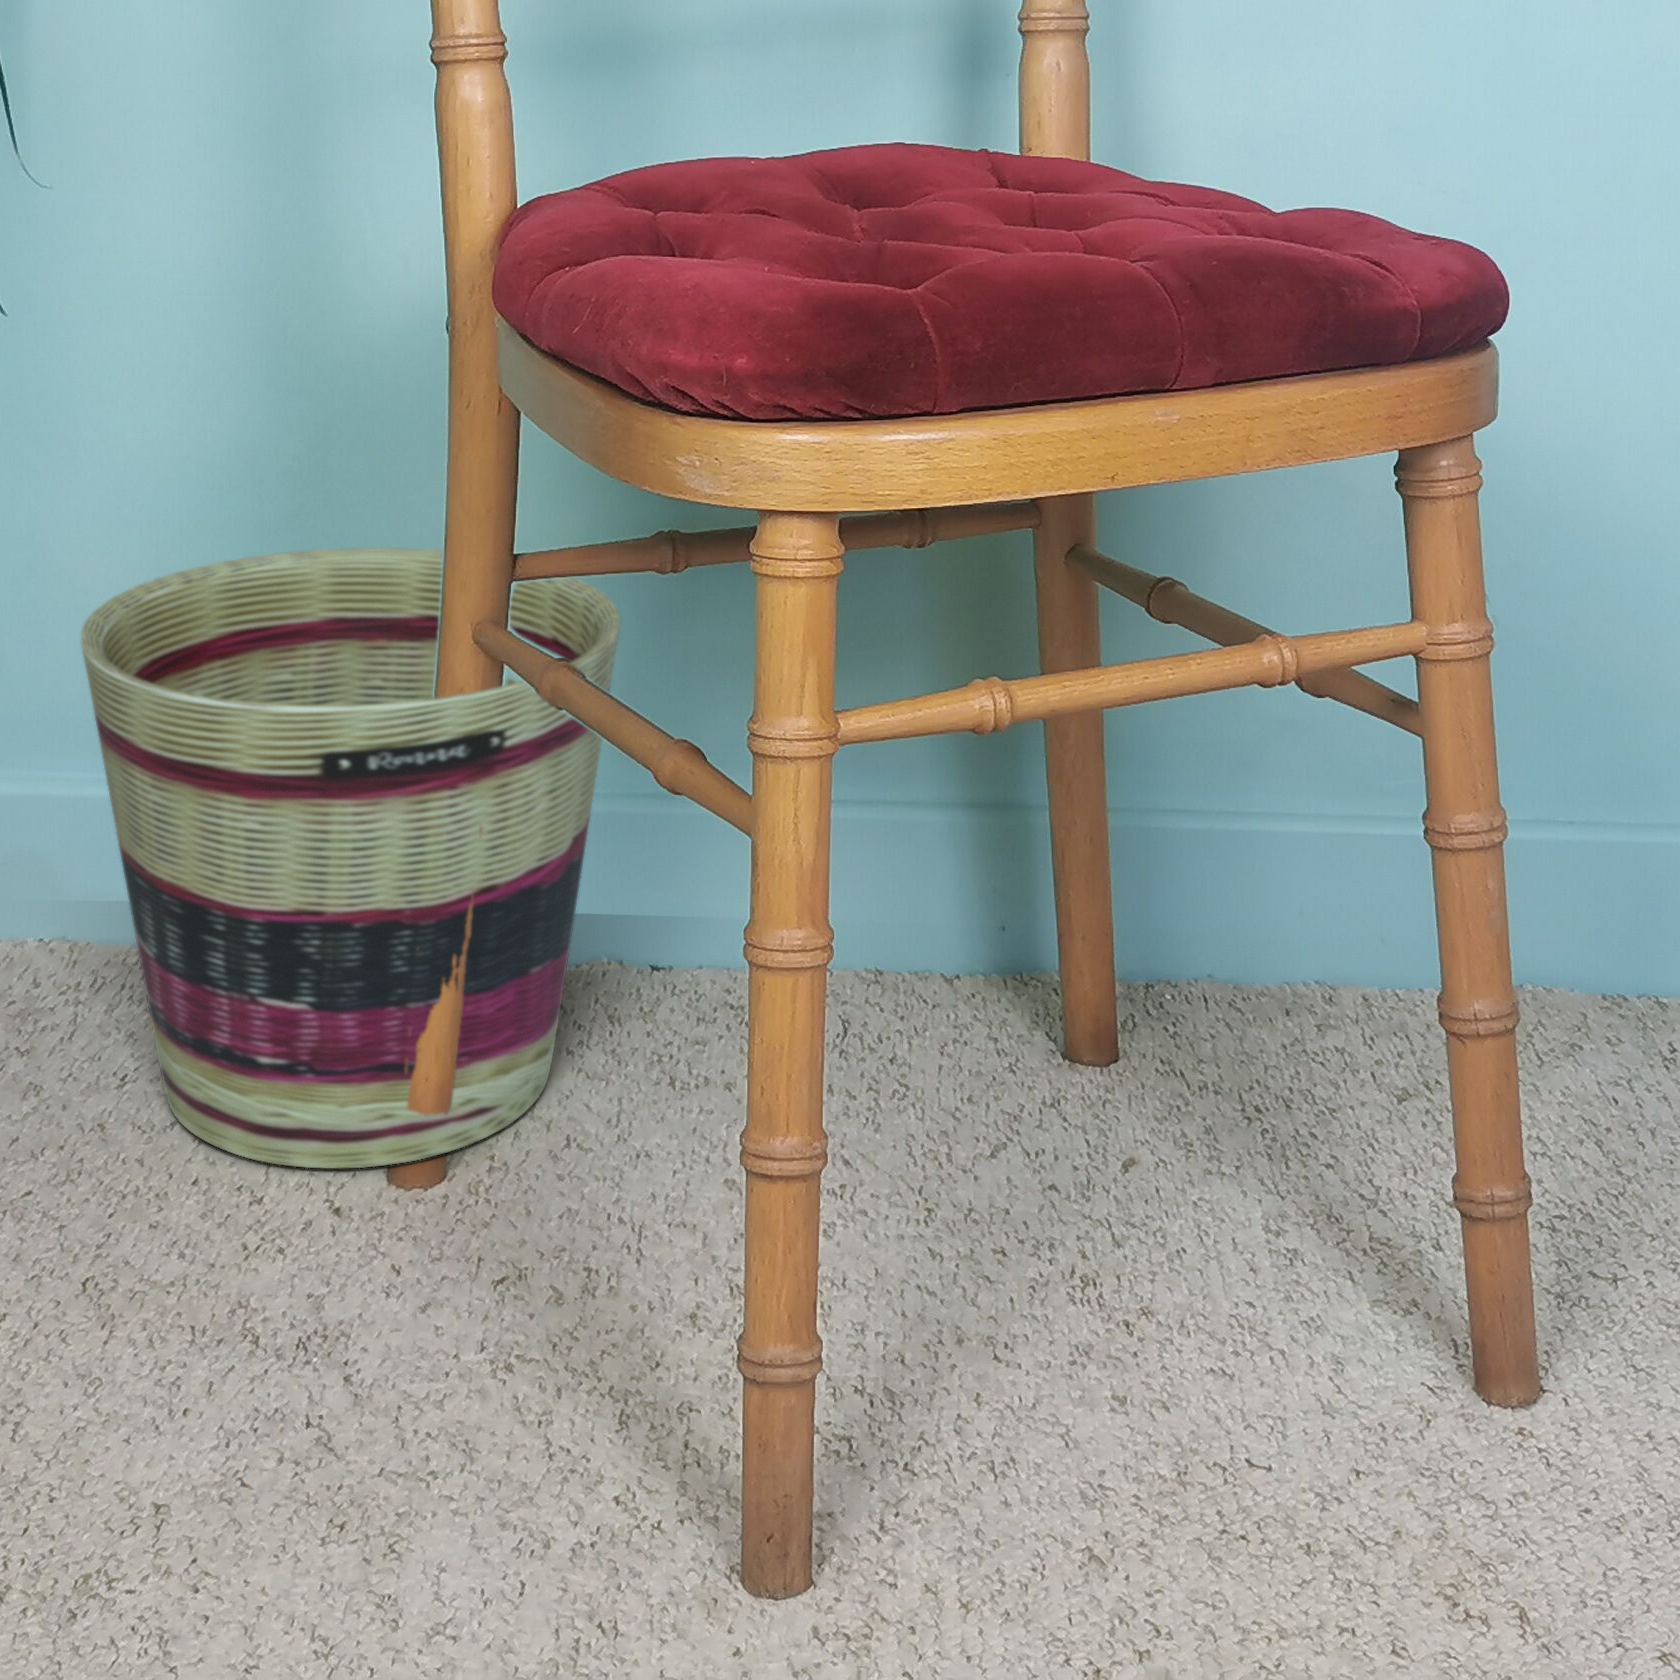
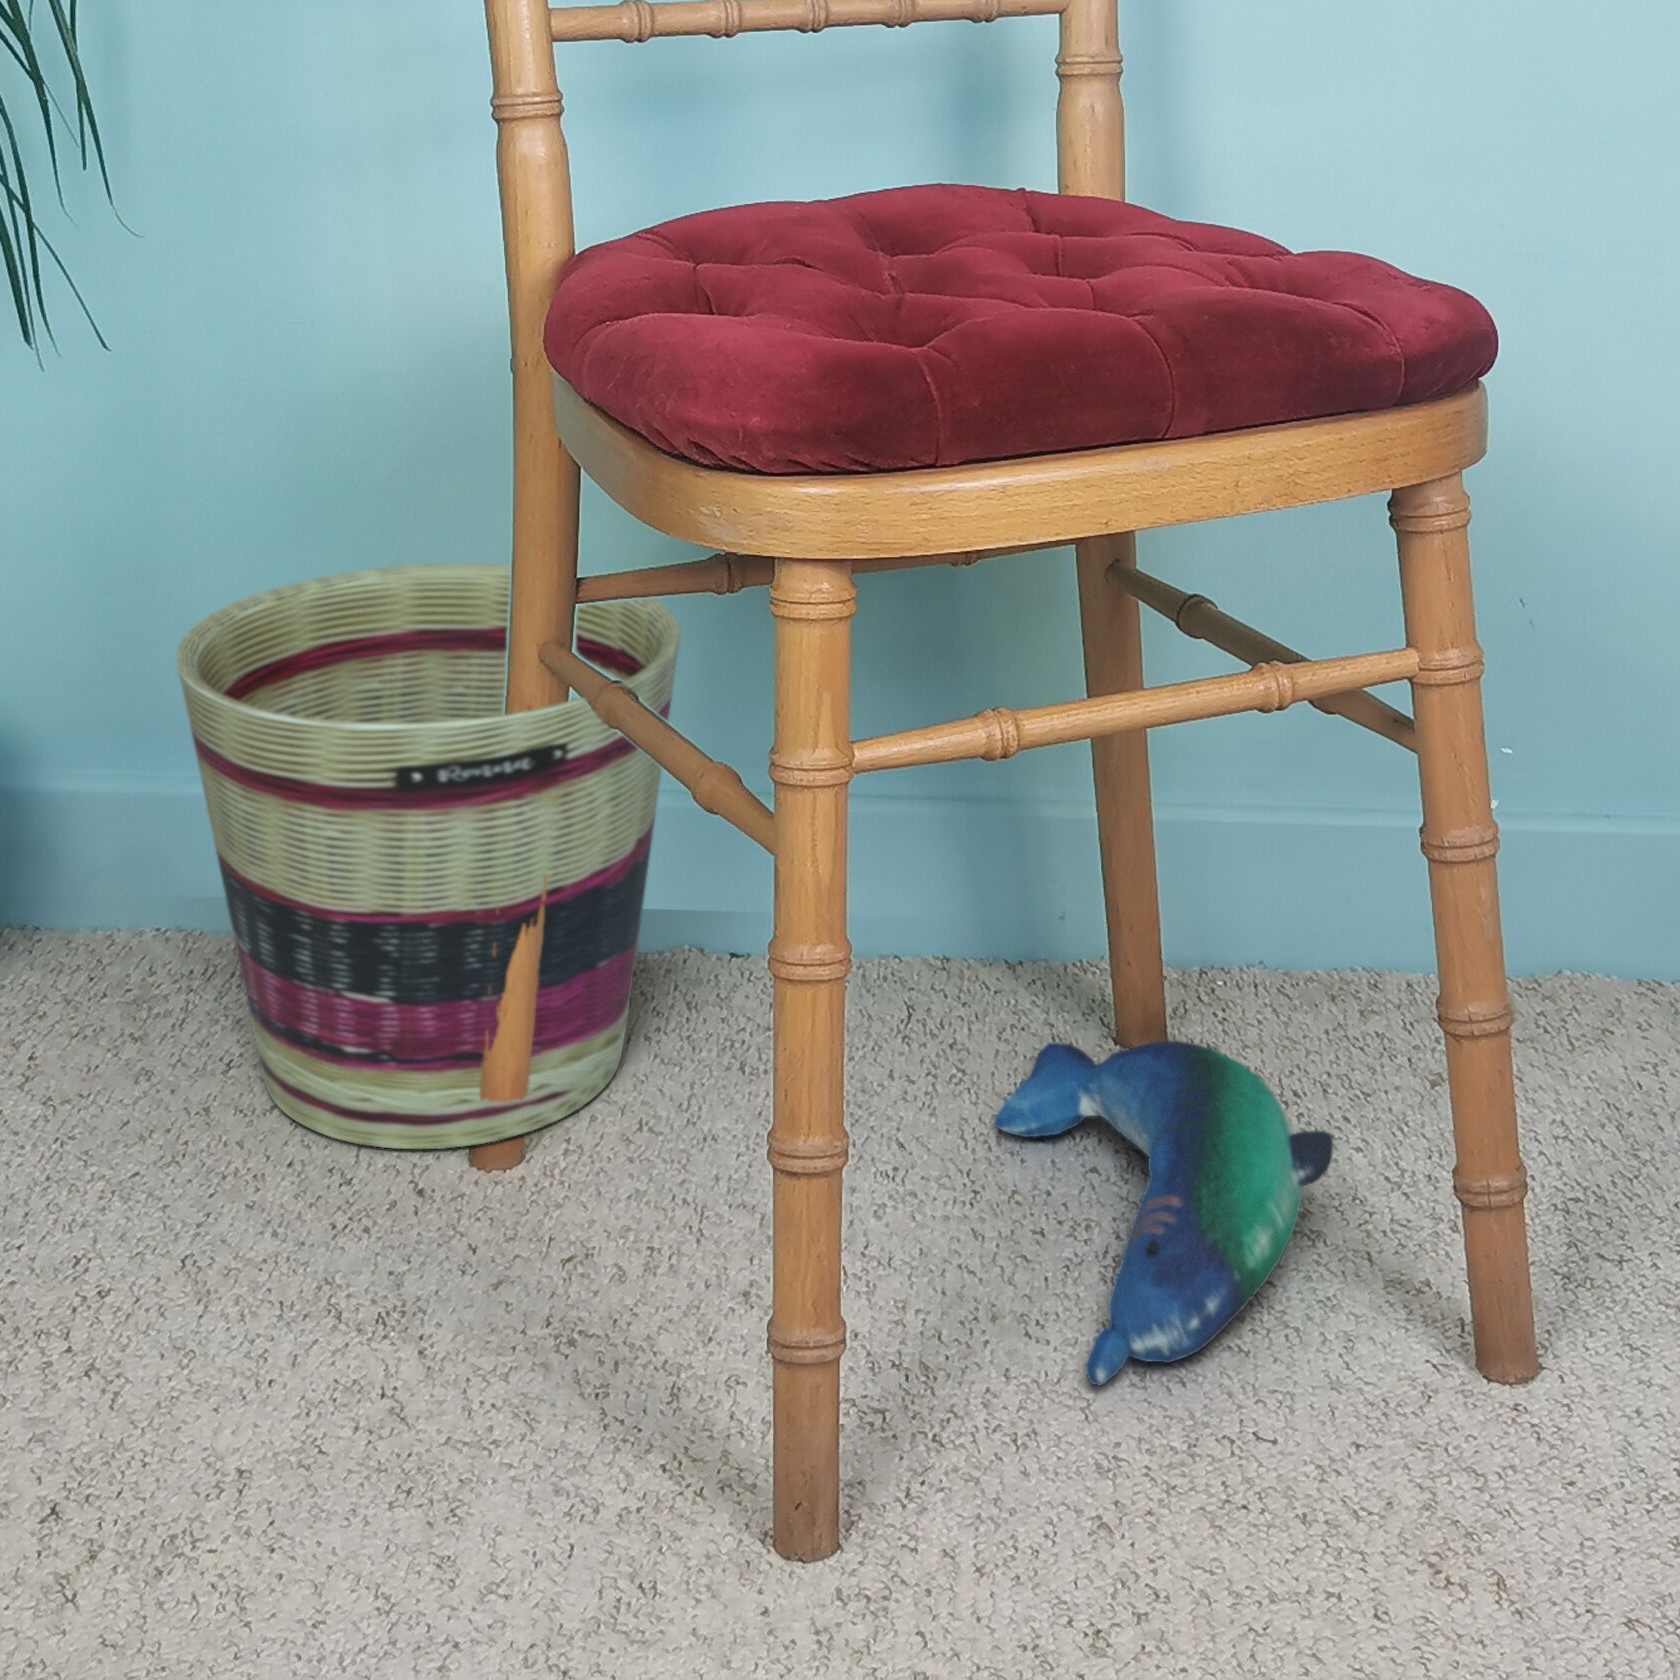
plush toy: none [949,1050,1320,1411] -> present [994,1041,1333,1386]

